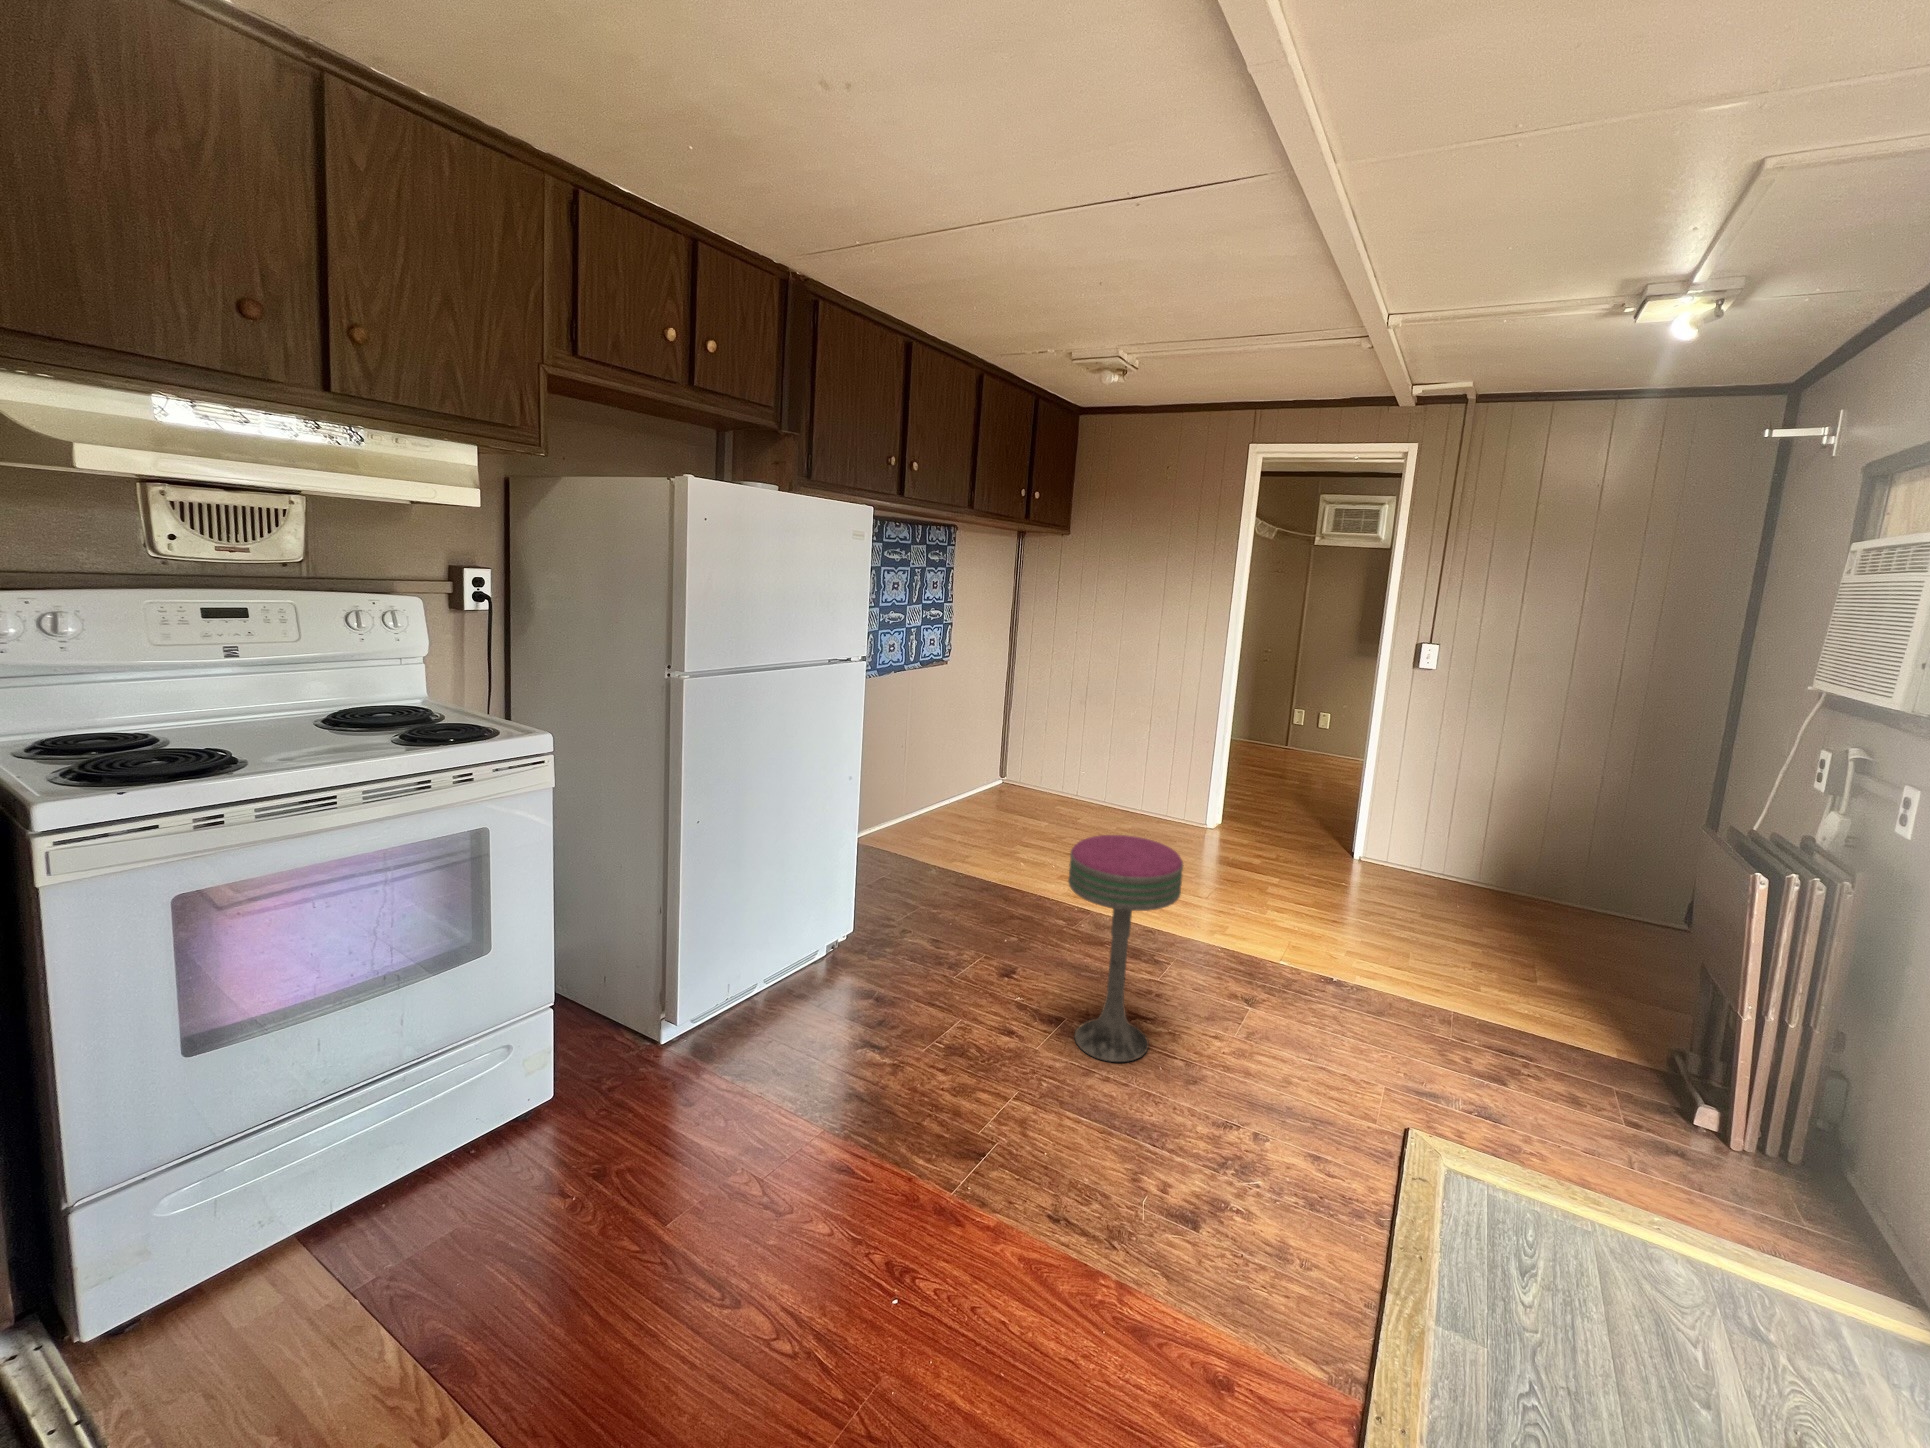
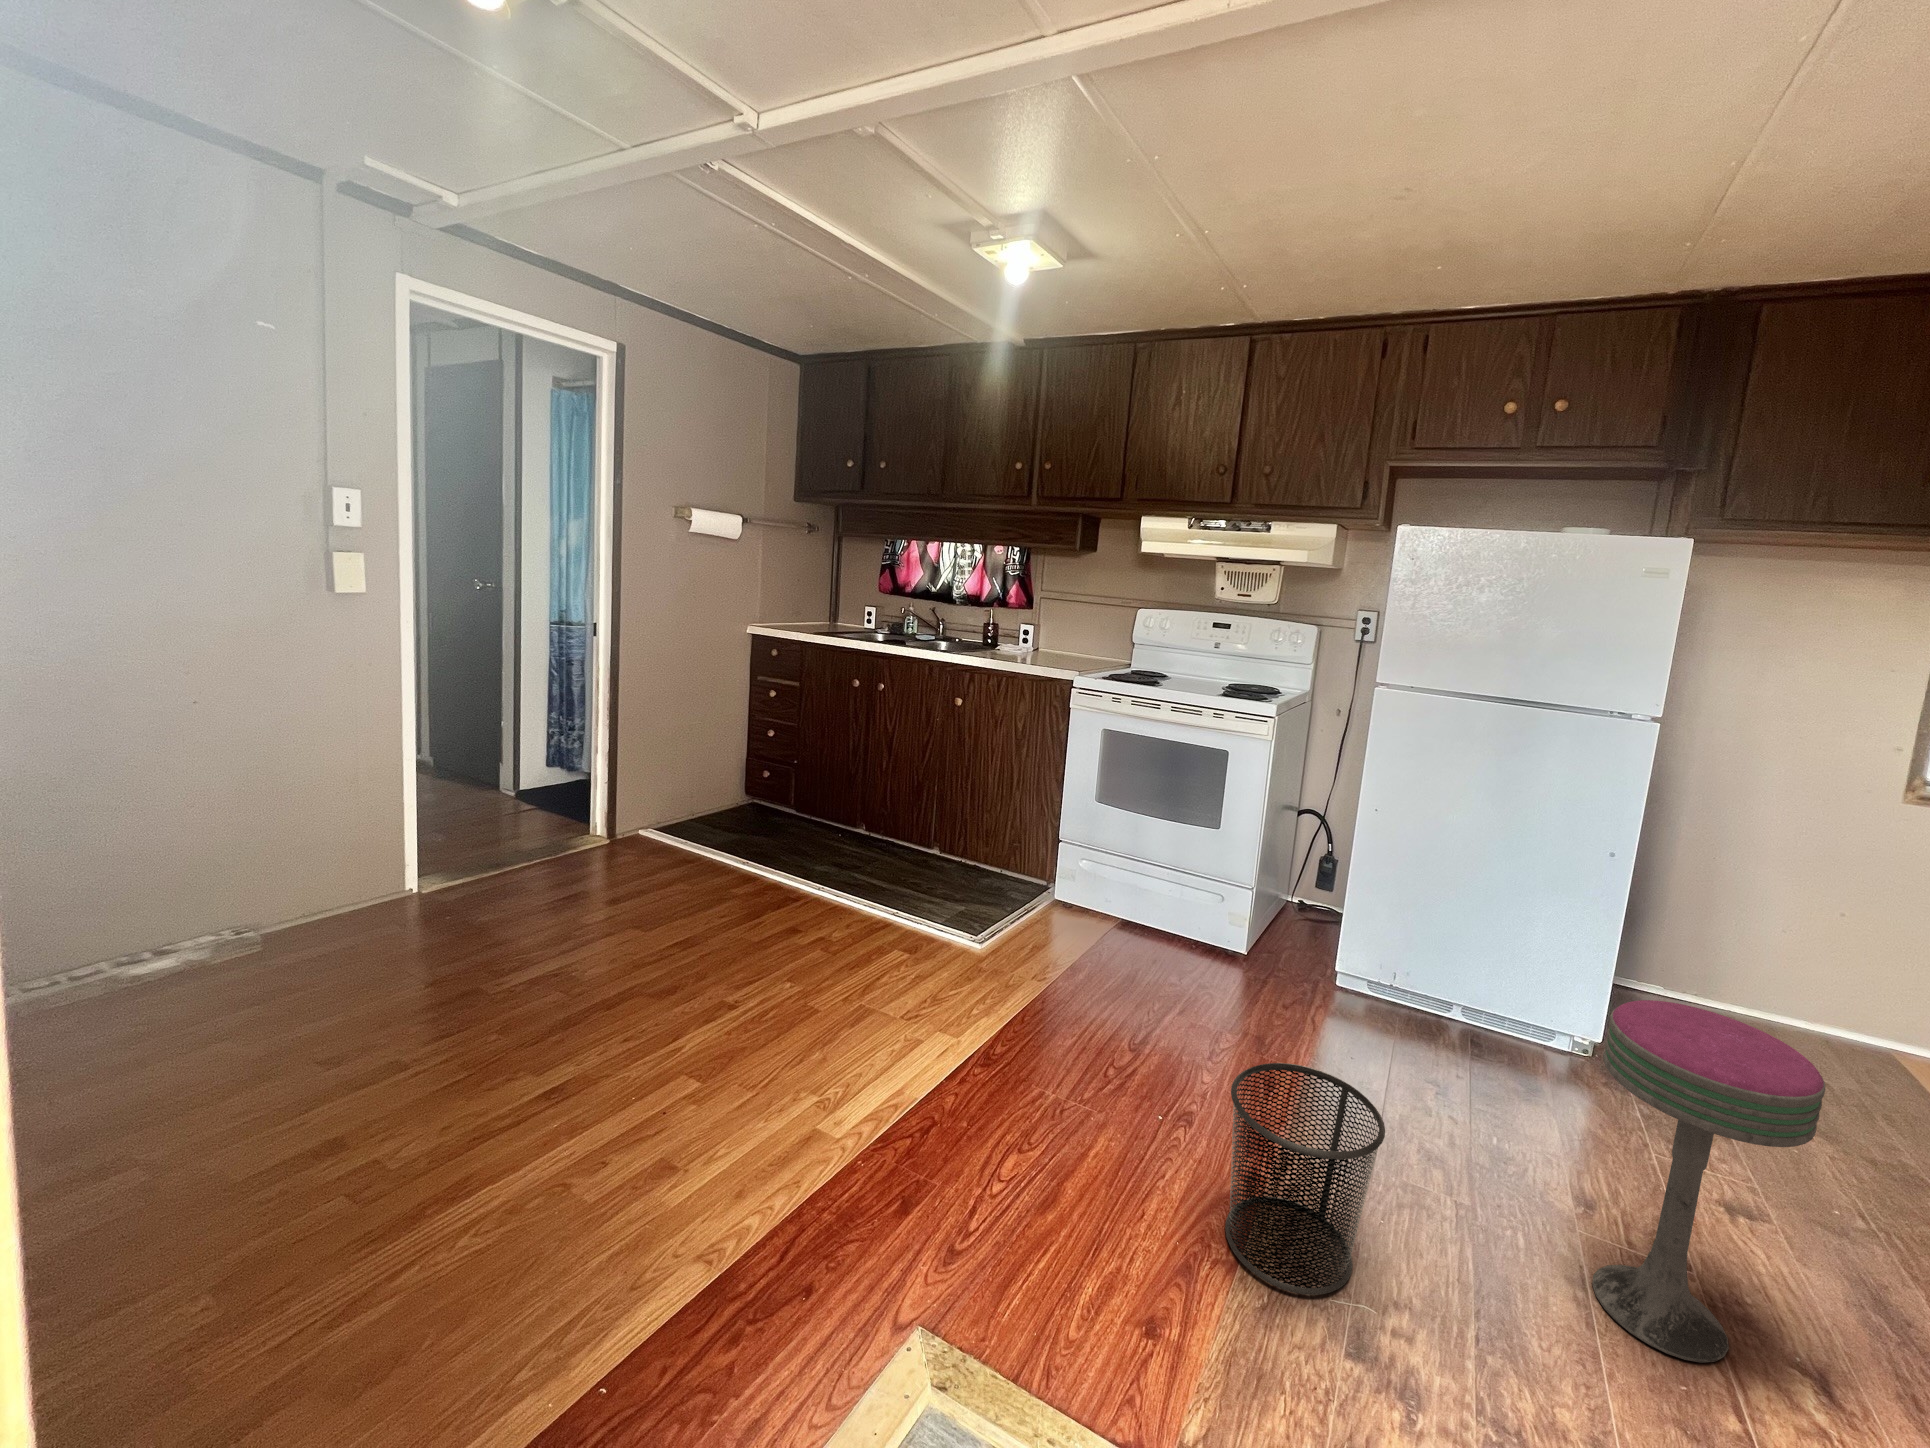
waste bin: none [1031,1051,1177,1278] -> present [1225,1063,1385,1295]

